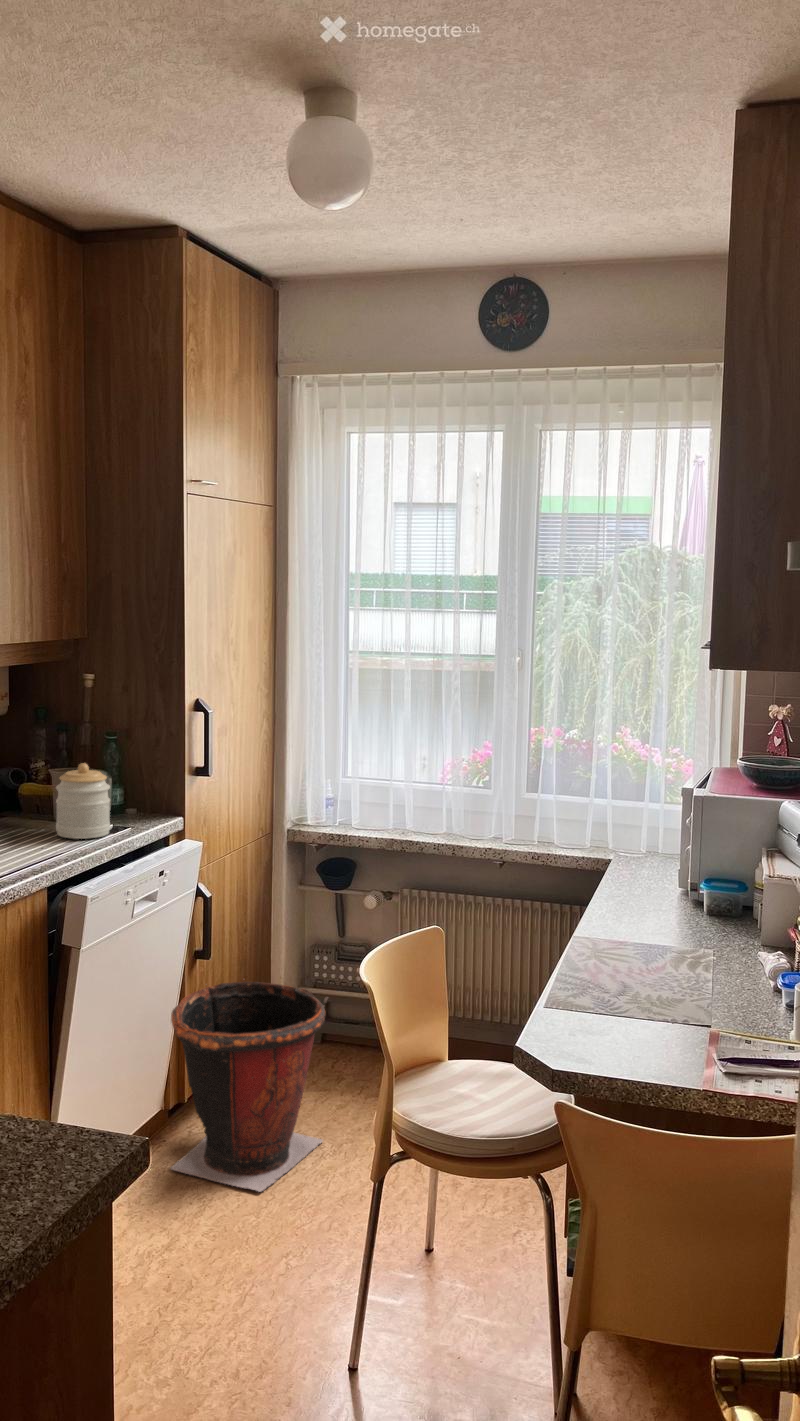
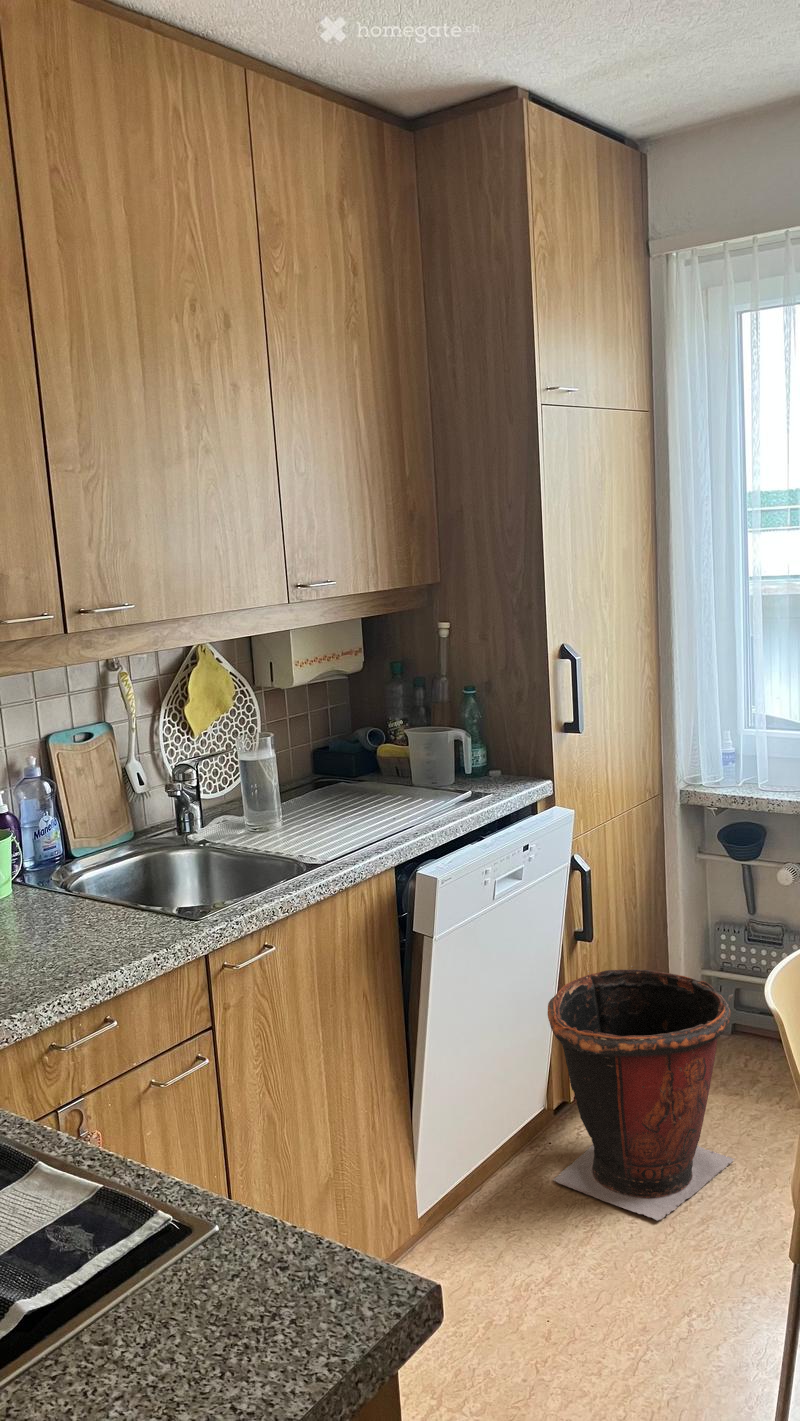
jar: present [56,763,110,839] -> none [407,723,469,808]

